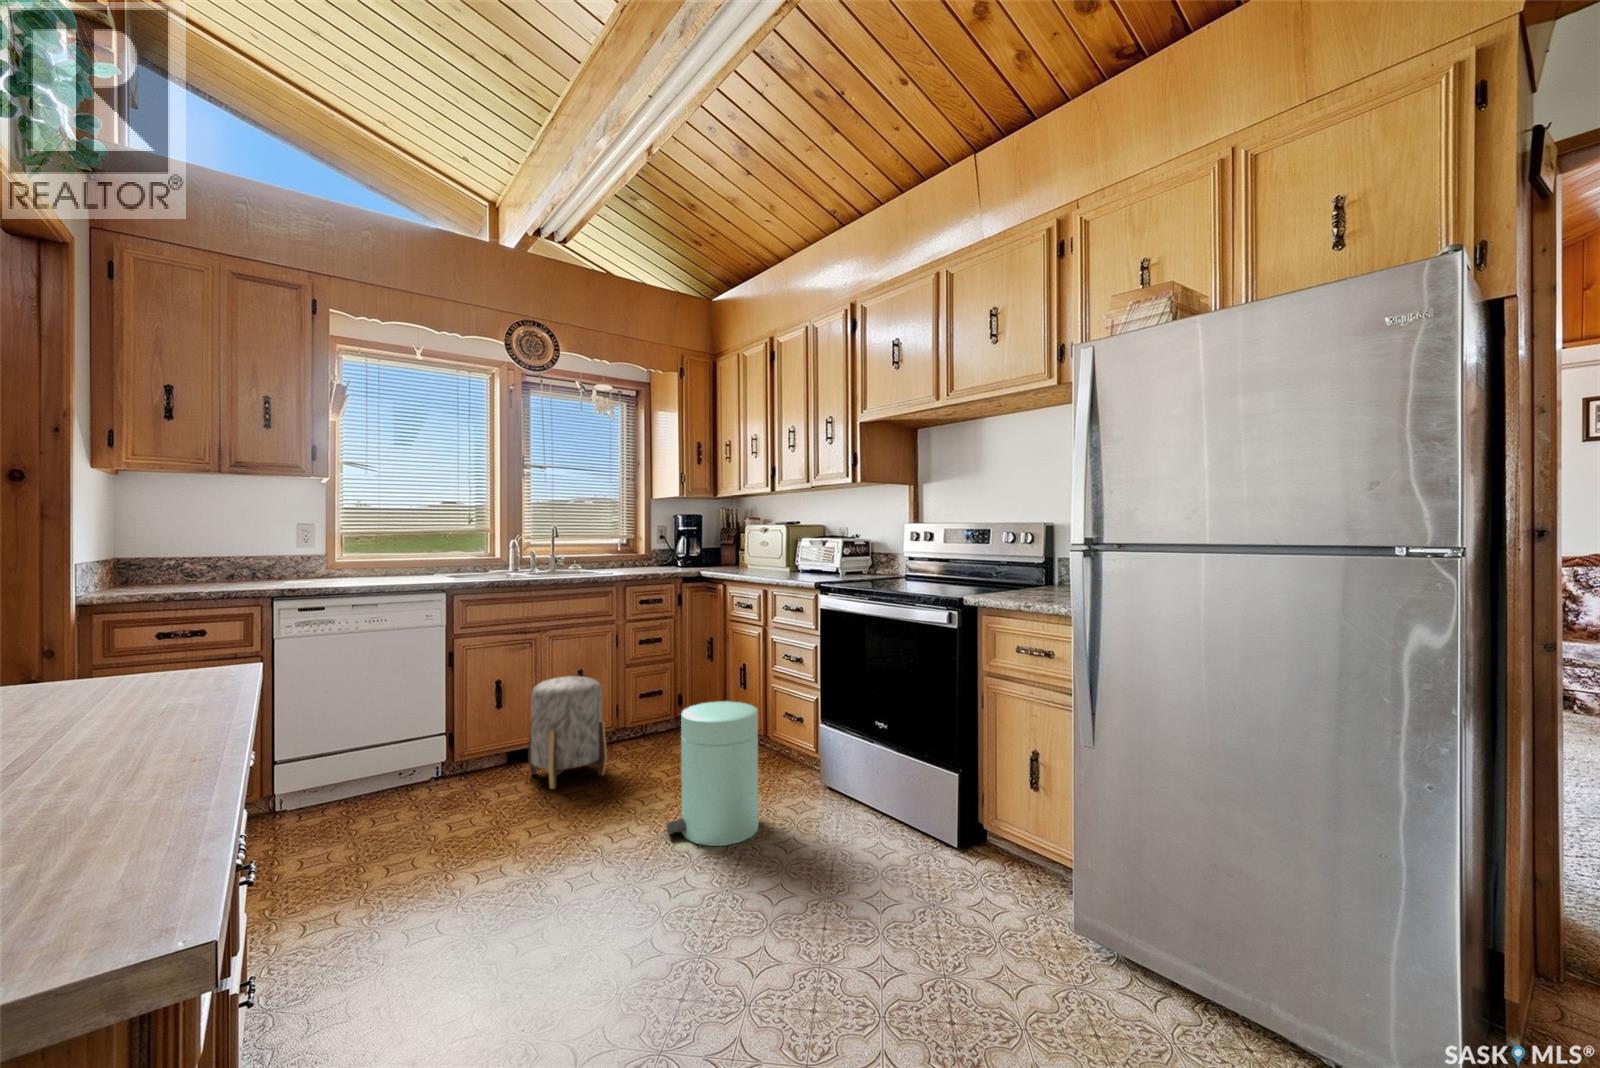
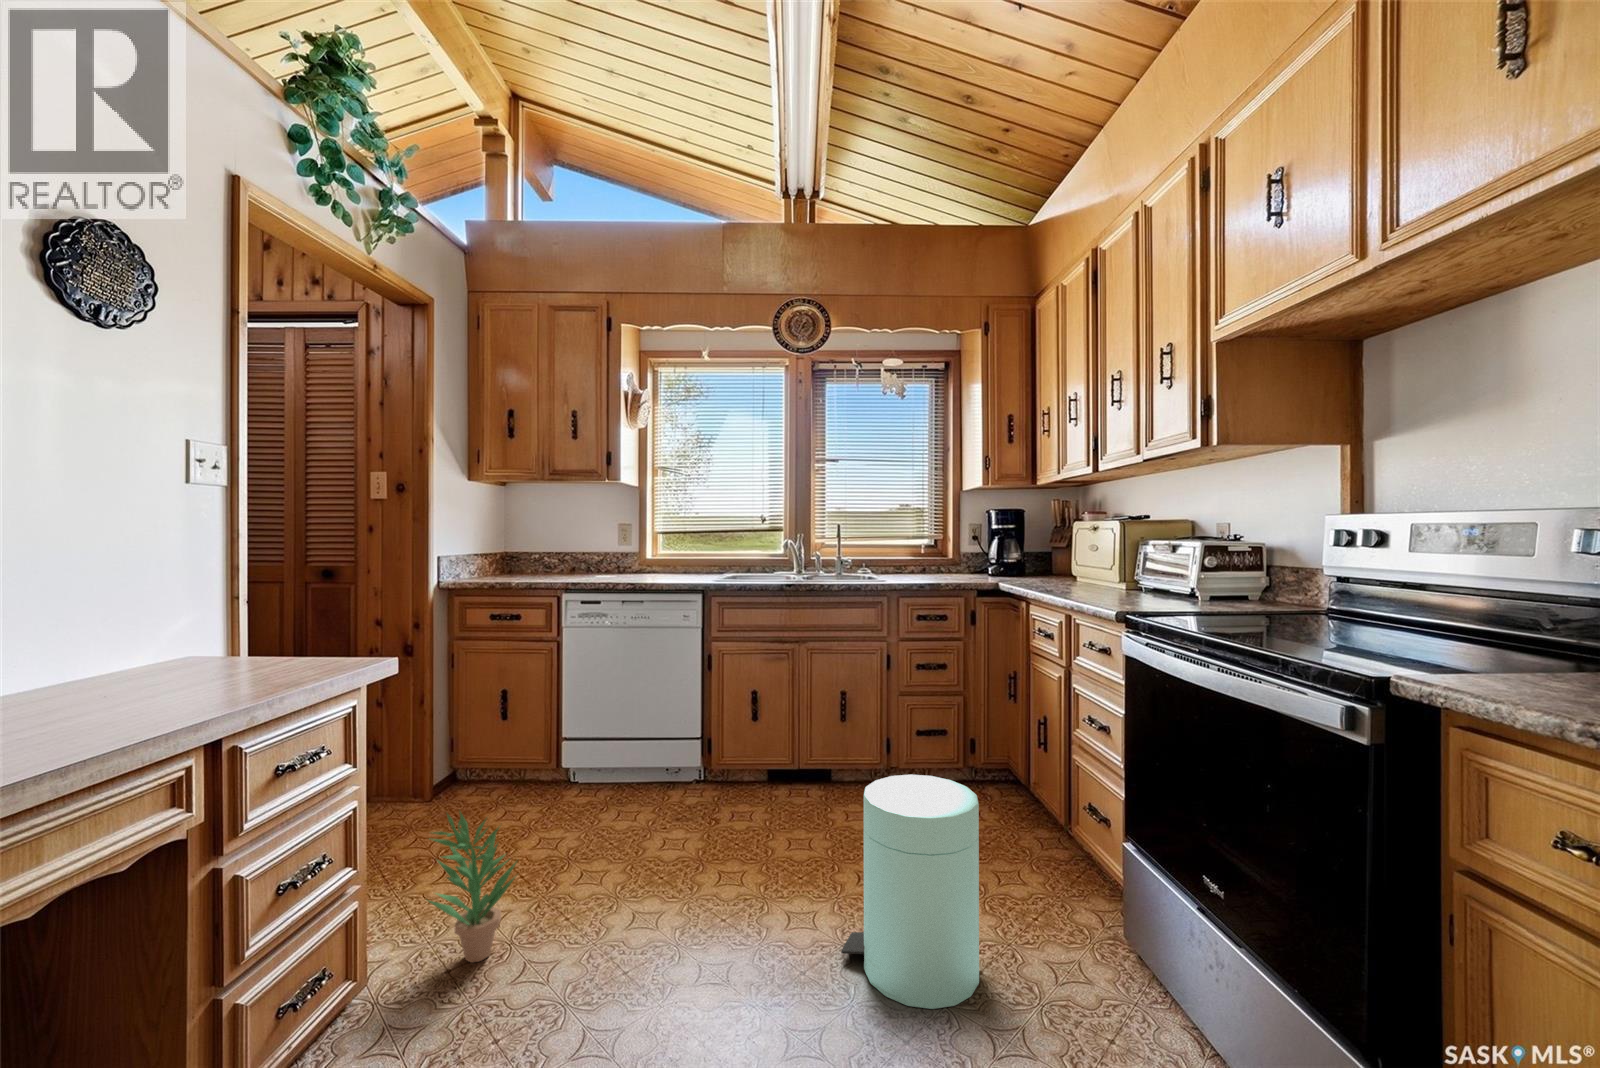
stool: present [528,676,607,789] -> none [768,699,846,831]
potted plant: none [297,797,388,942] -> present [428,812,516,962]

